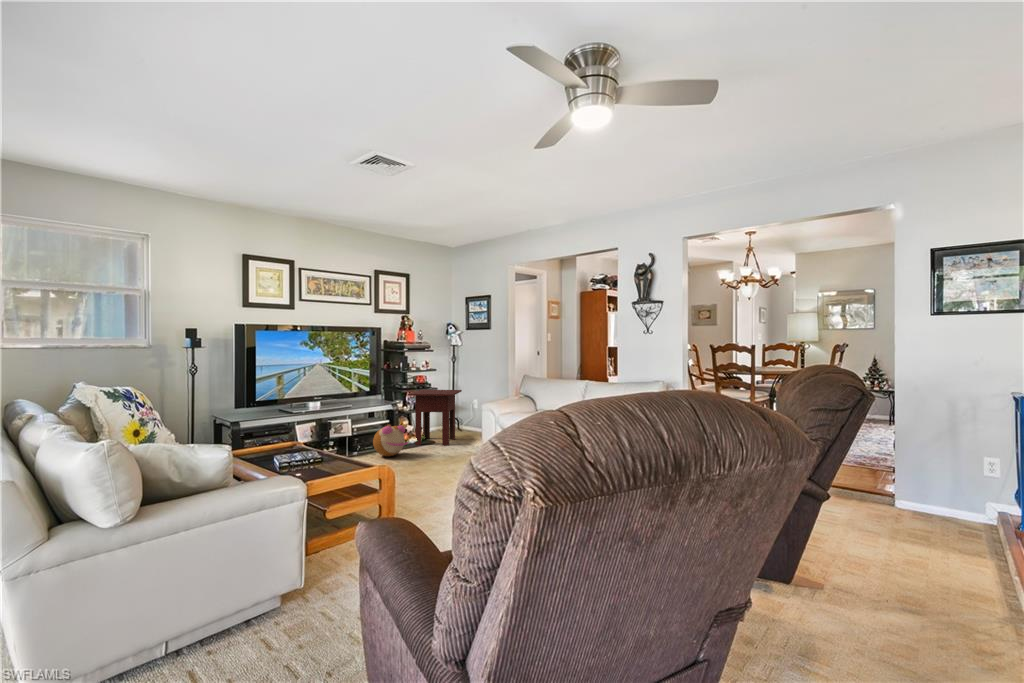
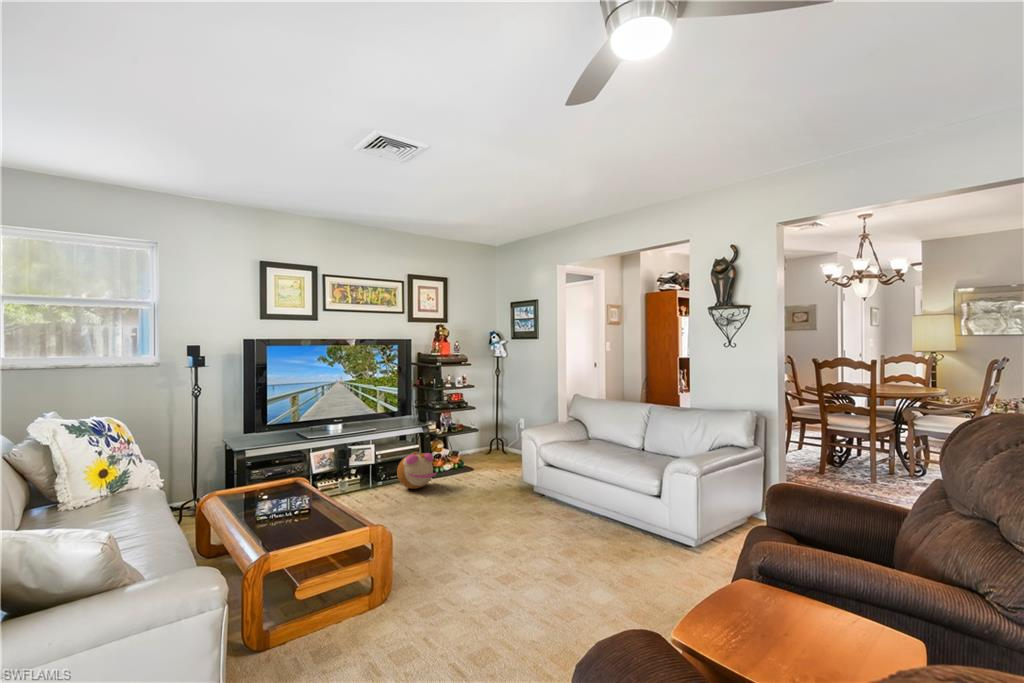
side table: present [408,390,462,445] -> none [441,407,505,474]

